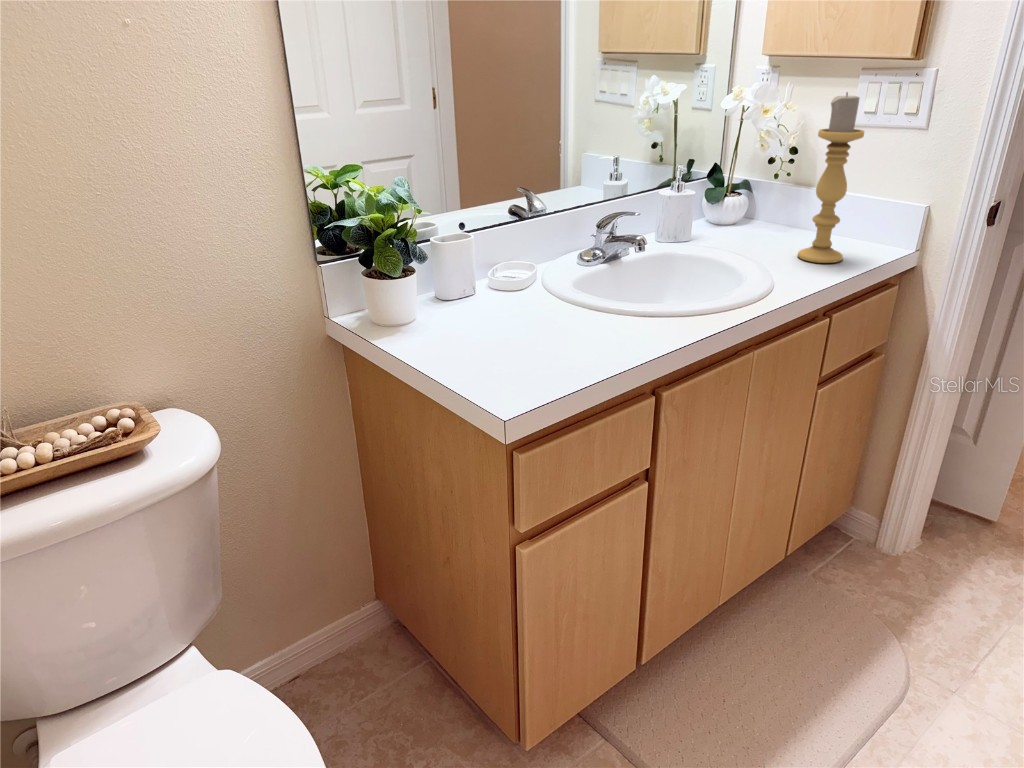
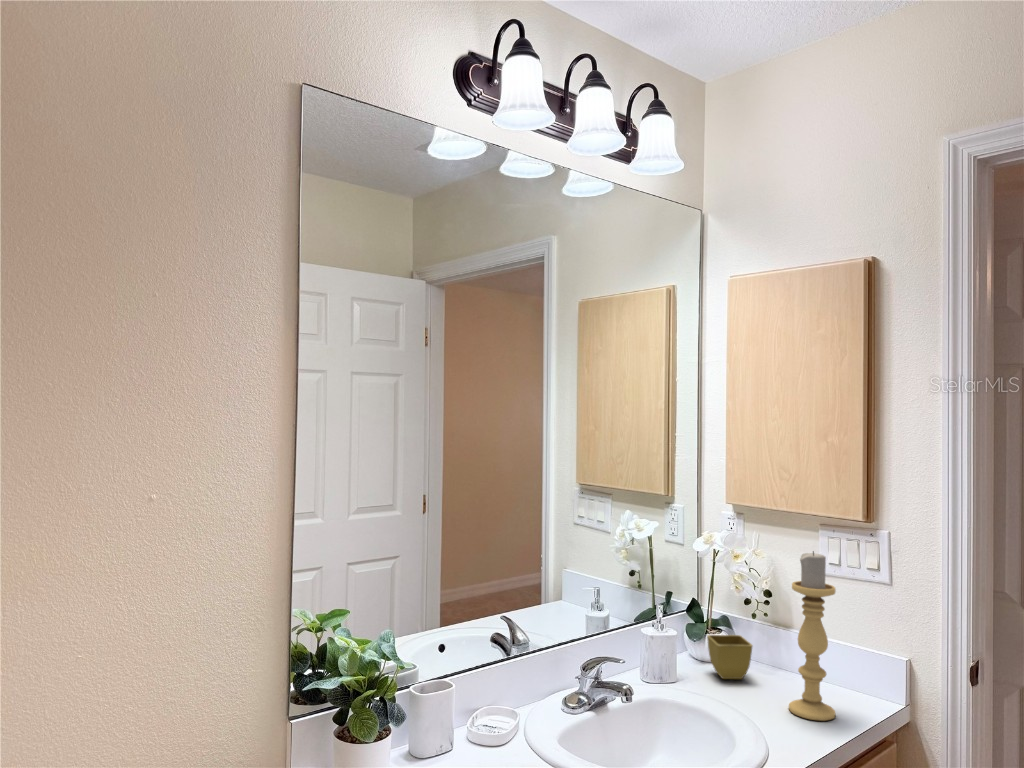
flower pot: none [726,196,771,237] -> present [707,635,752,679]

